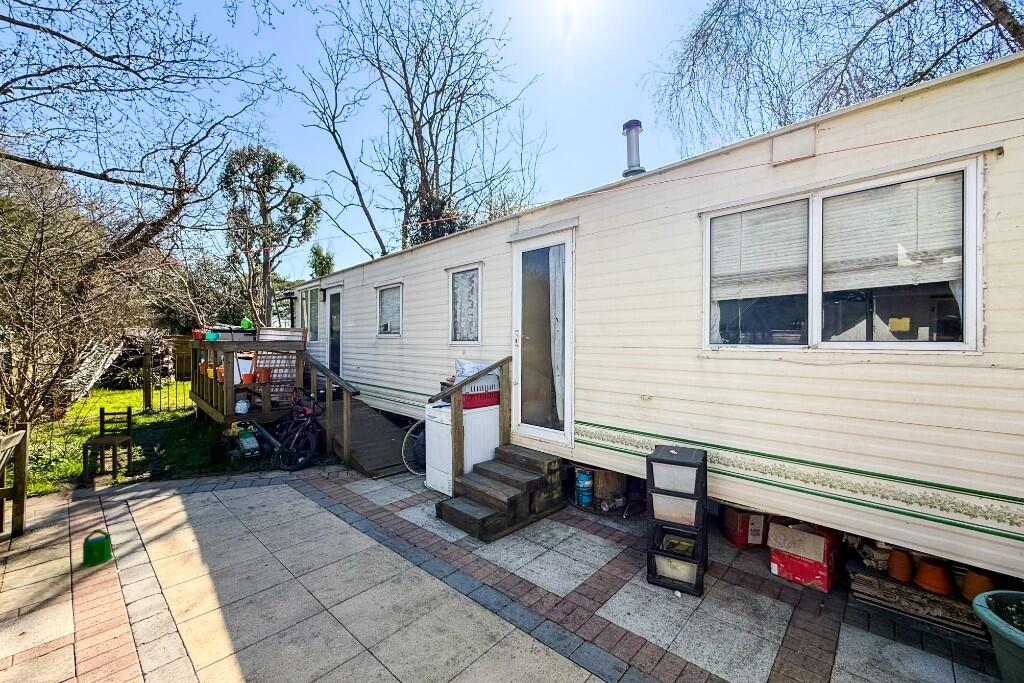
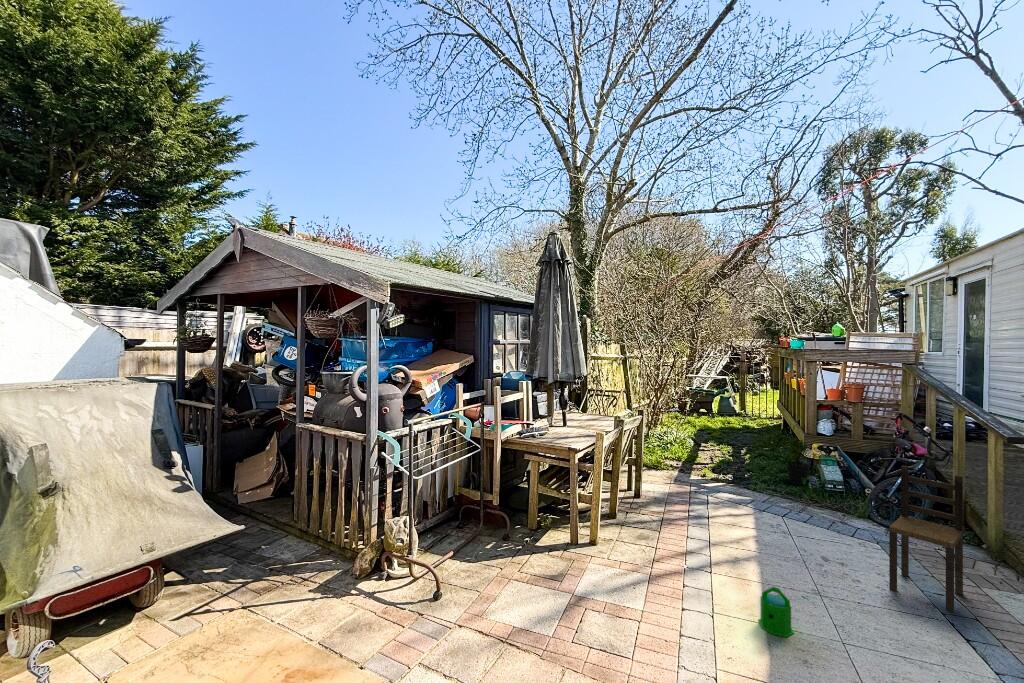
chair: present [83,406,132,481] -> present [889,466,963,612]
watering can: present [81,529,113,567] -> present [758,587,794,637]

